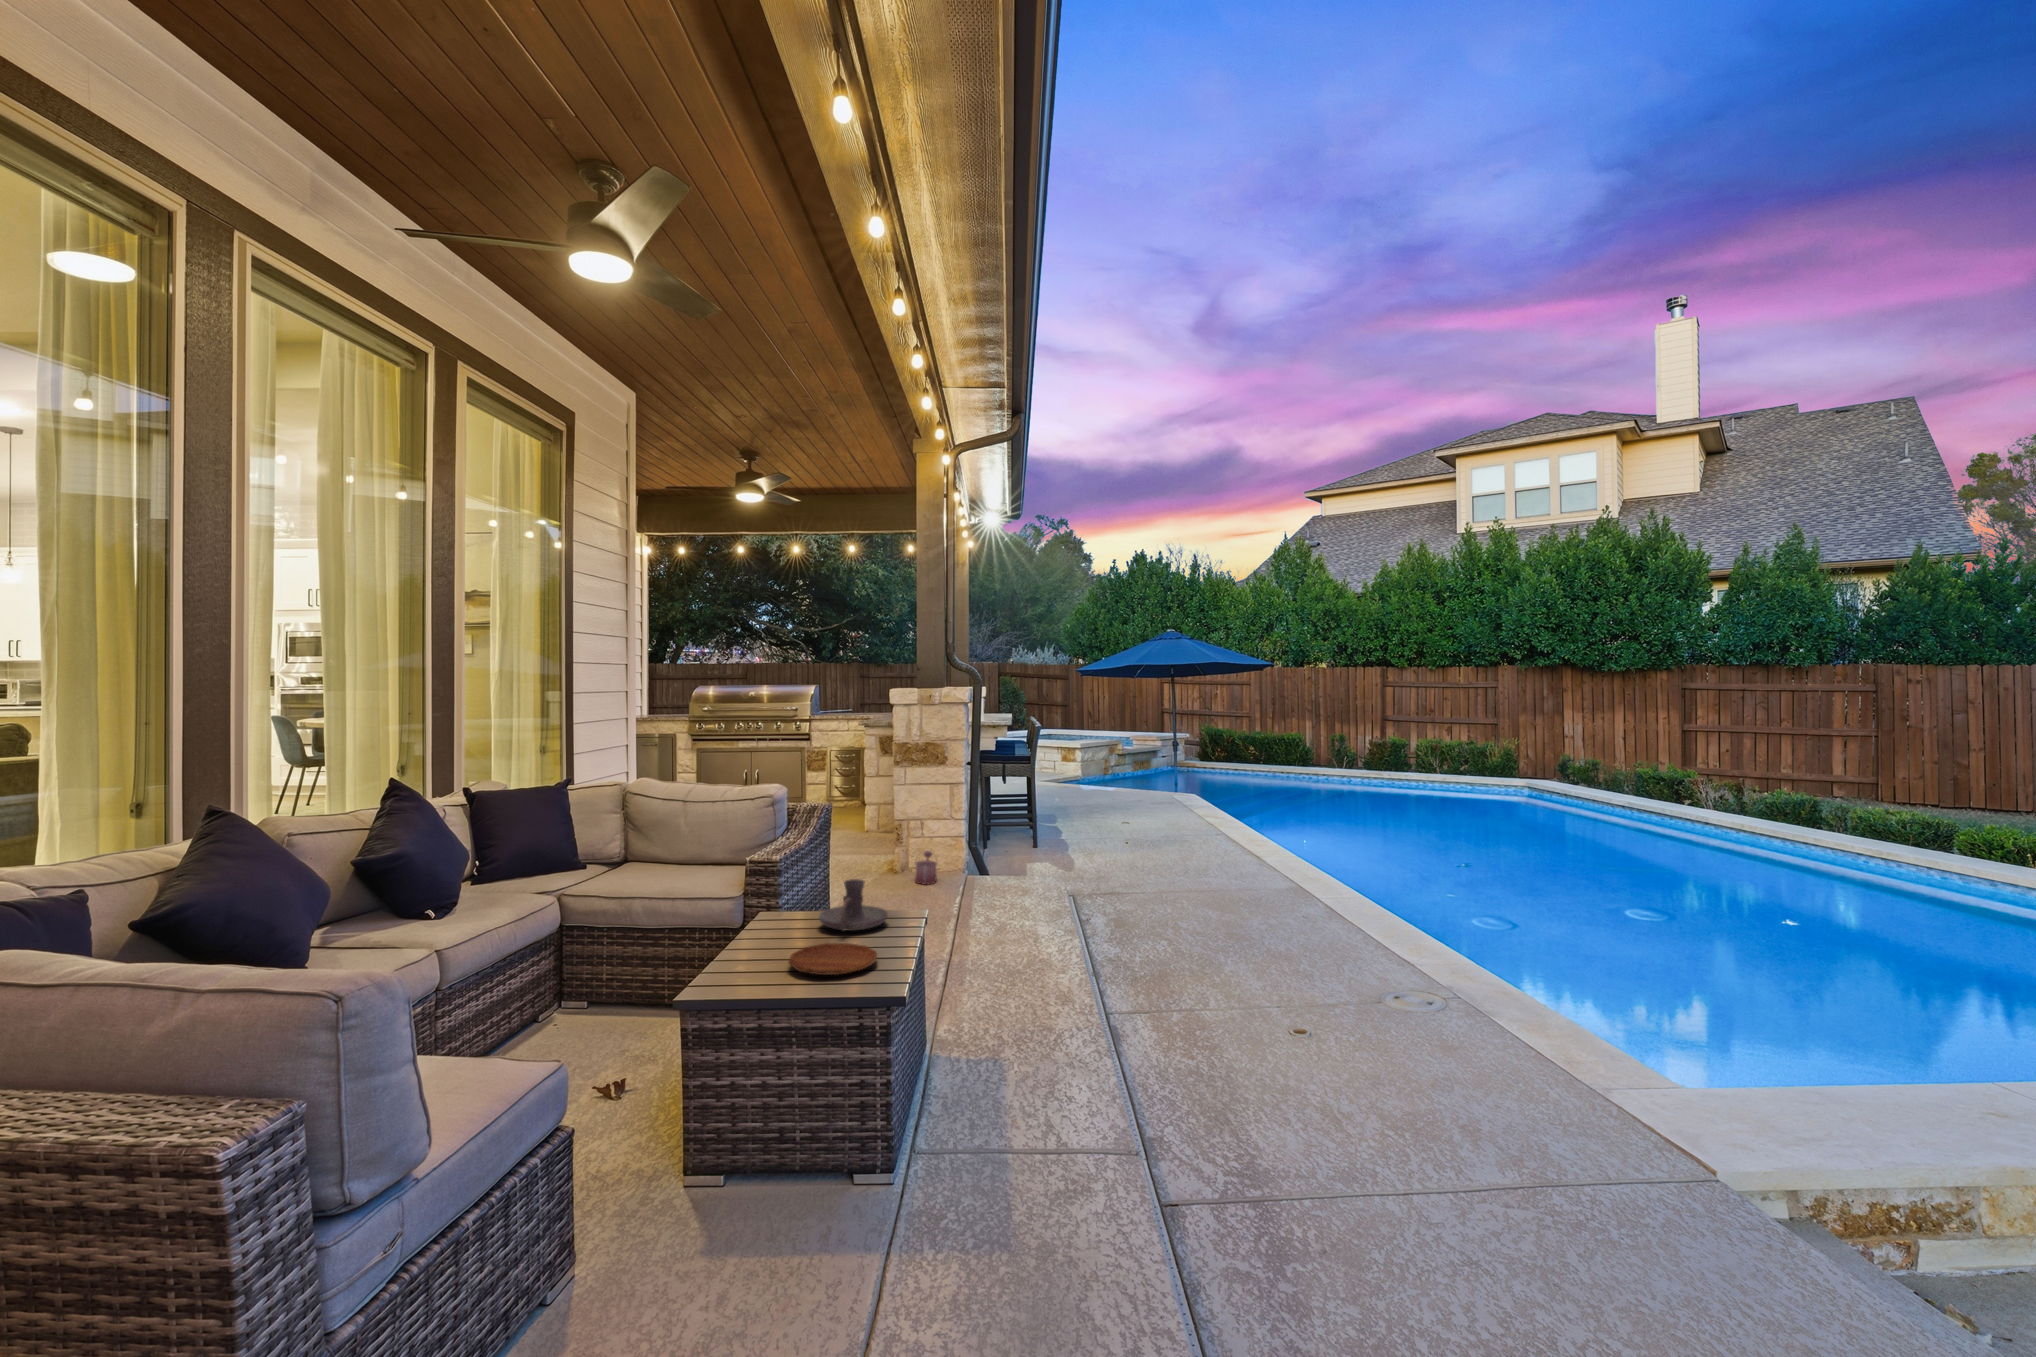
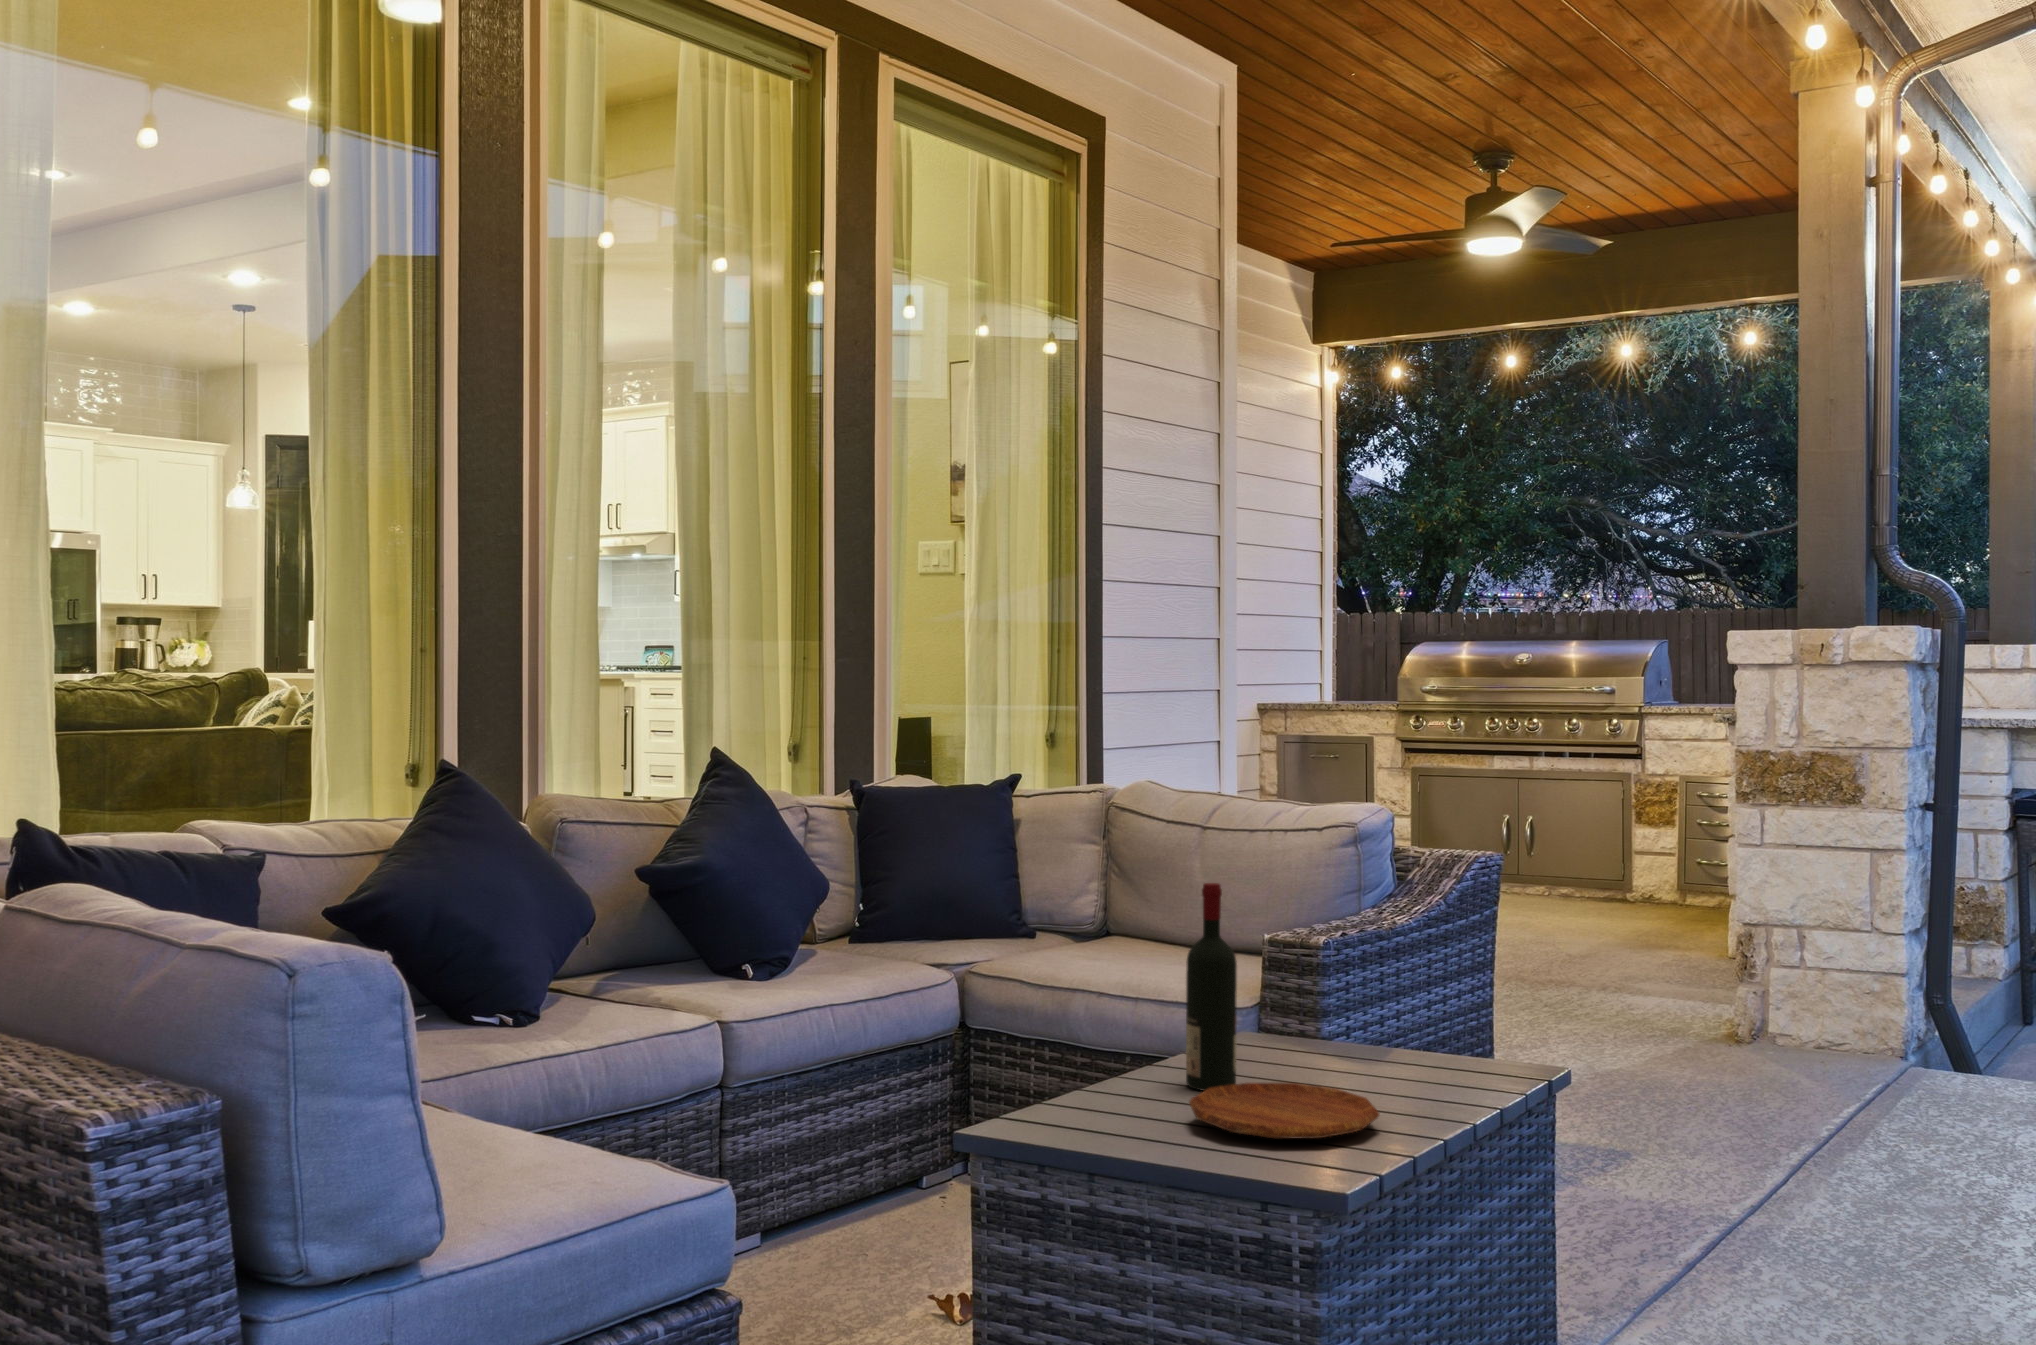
wine bottle: none [763,851,789,953] -> present [1186,883,1237,1091]
watering can: present [915,851,937,884] -> none [1782,991,1843,1071]
candle holder: present [819,879,888,931] -> none [1330,970,1482,1077]

